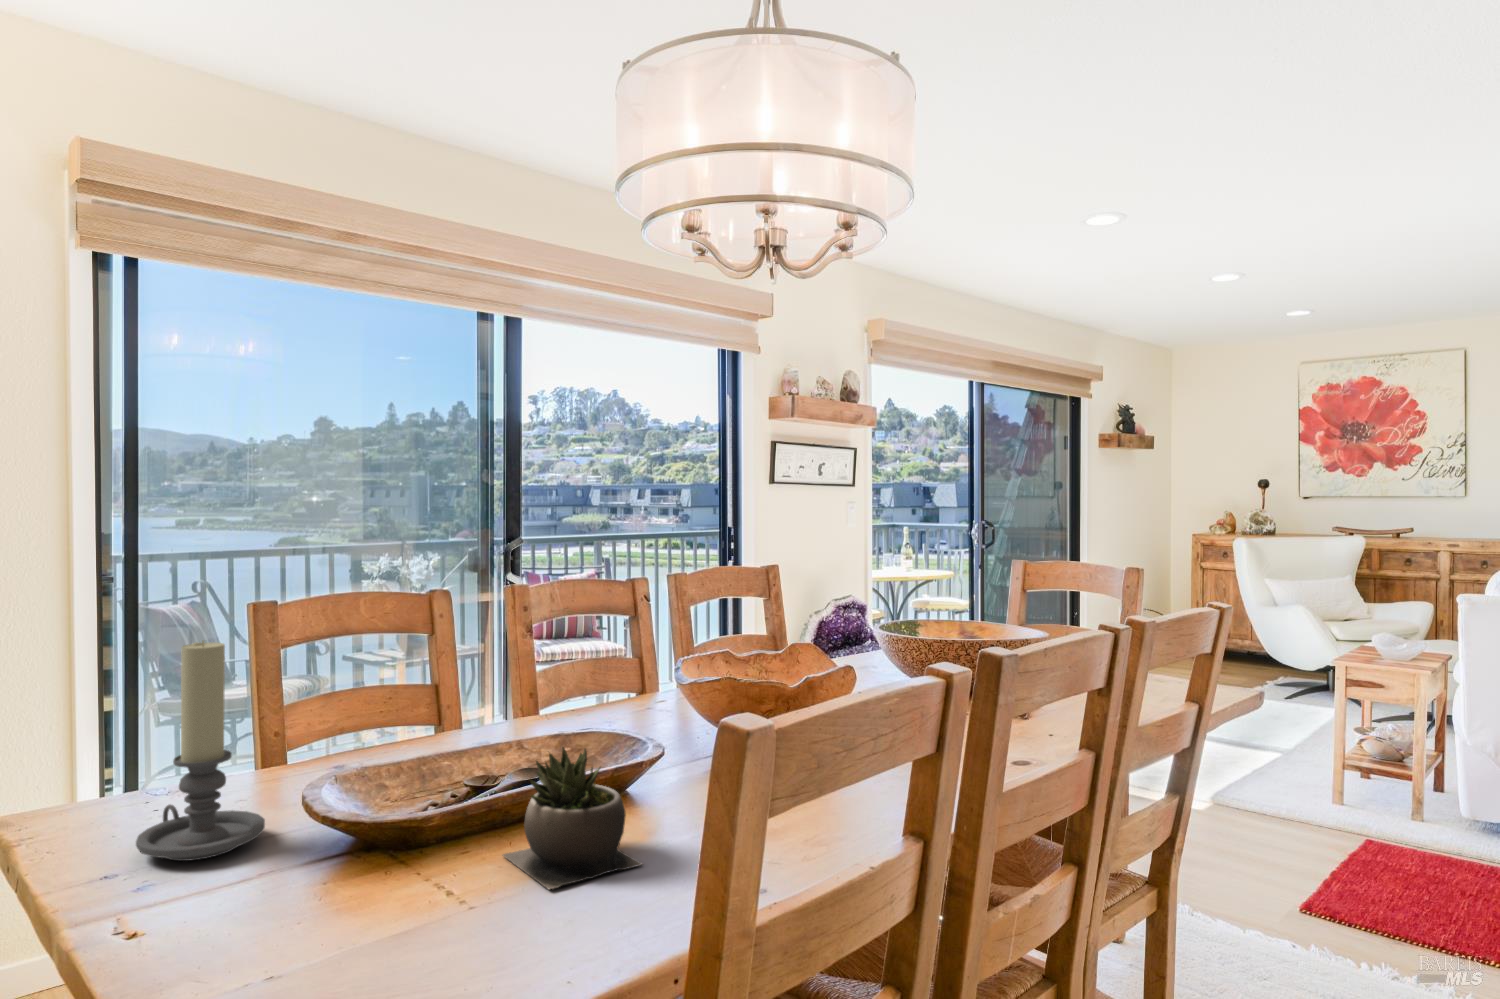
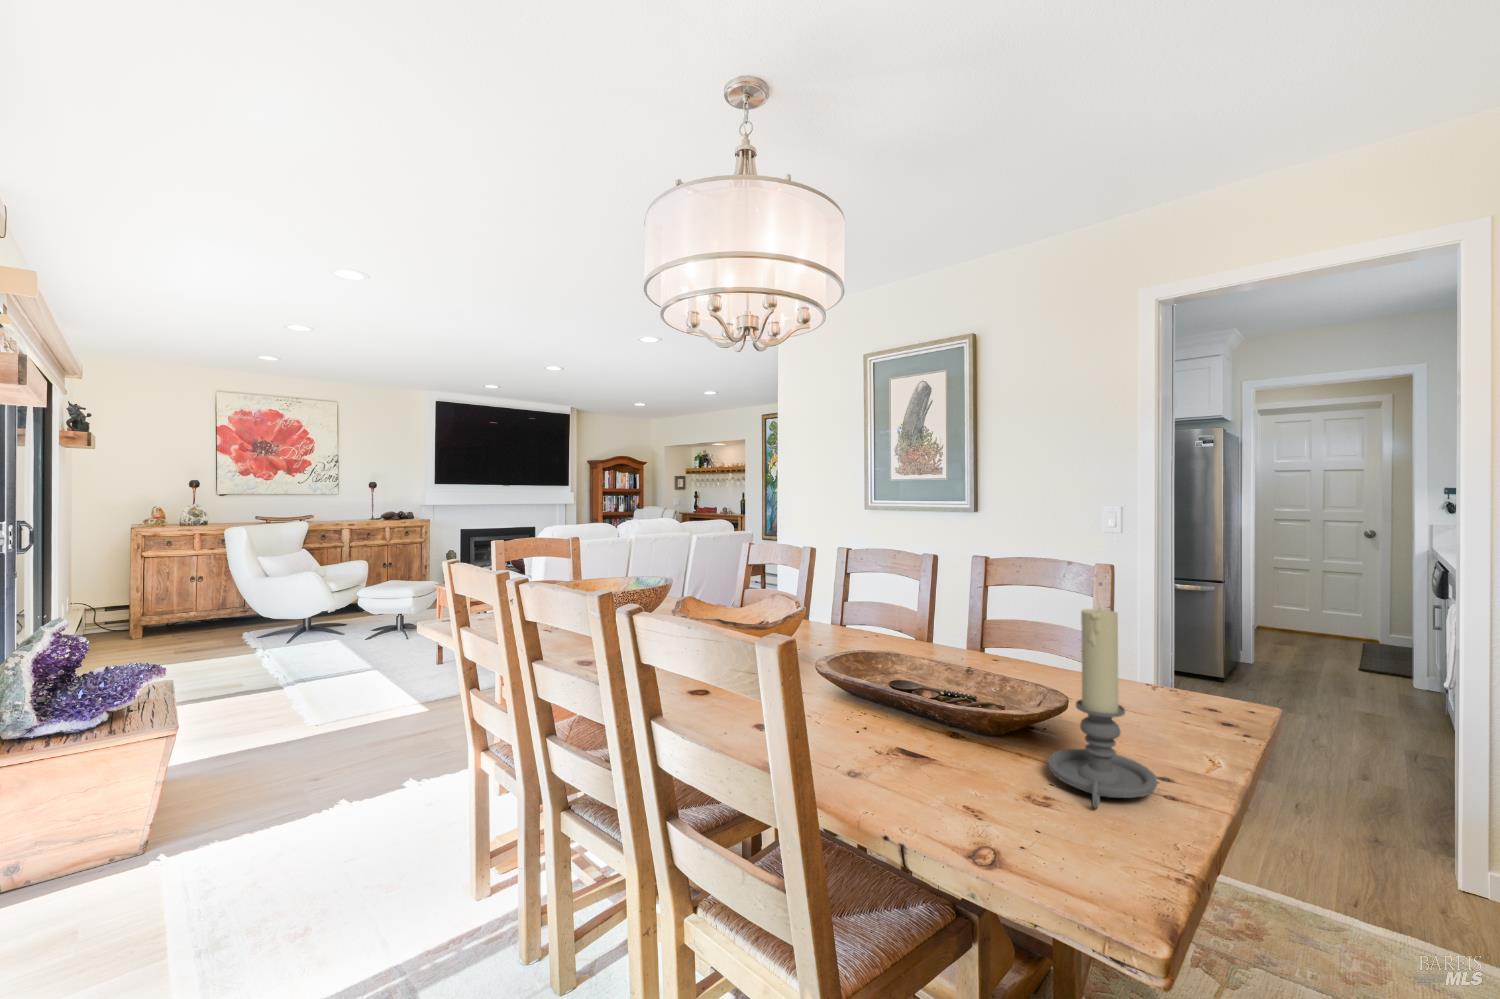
succulent plant: present [502,747,642,890] -> none [952,622,1035,698]

